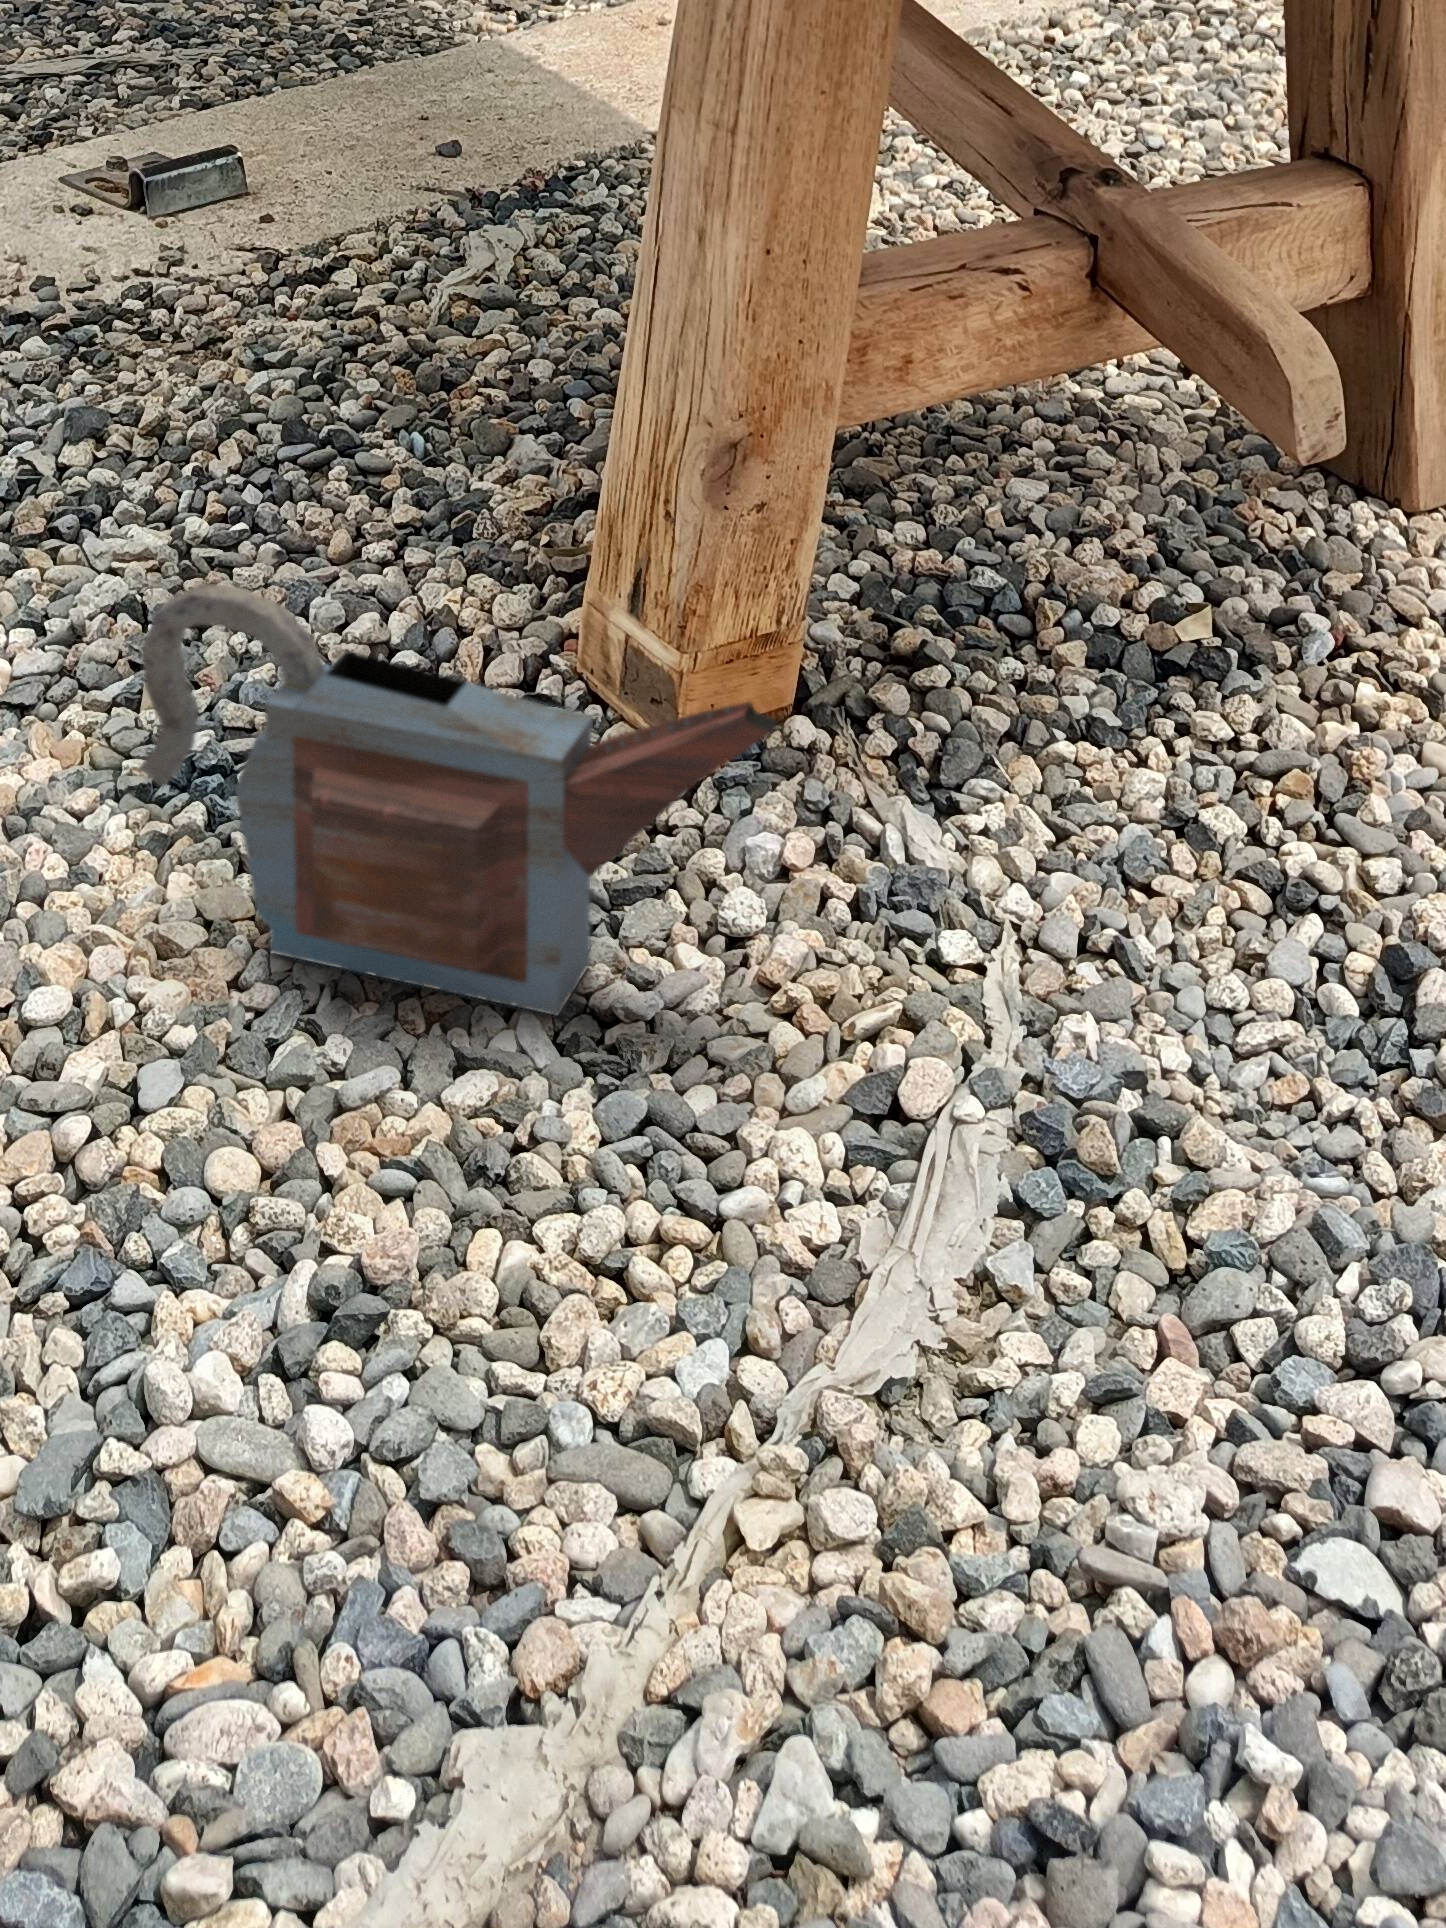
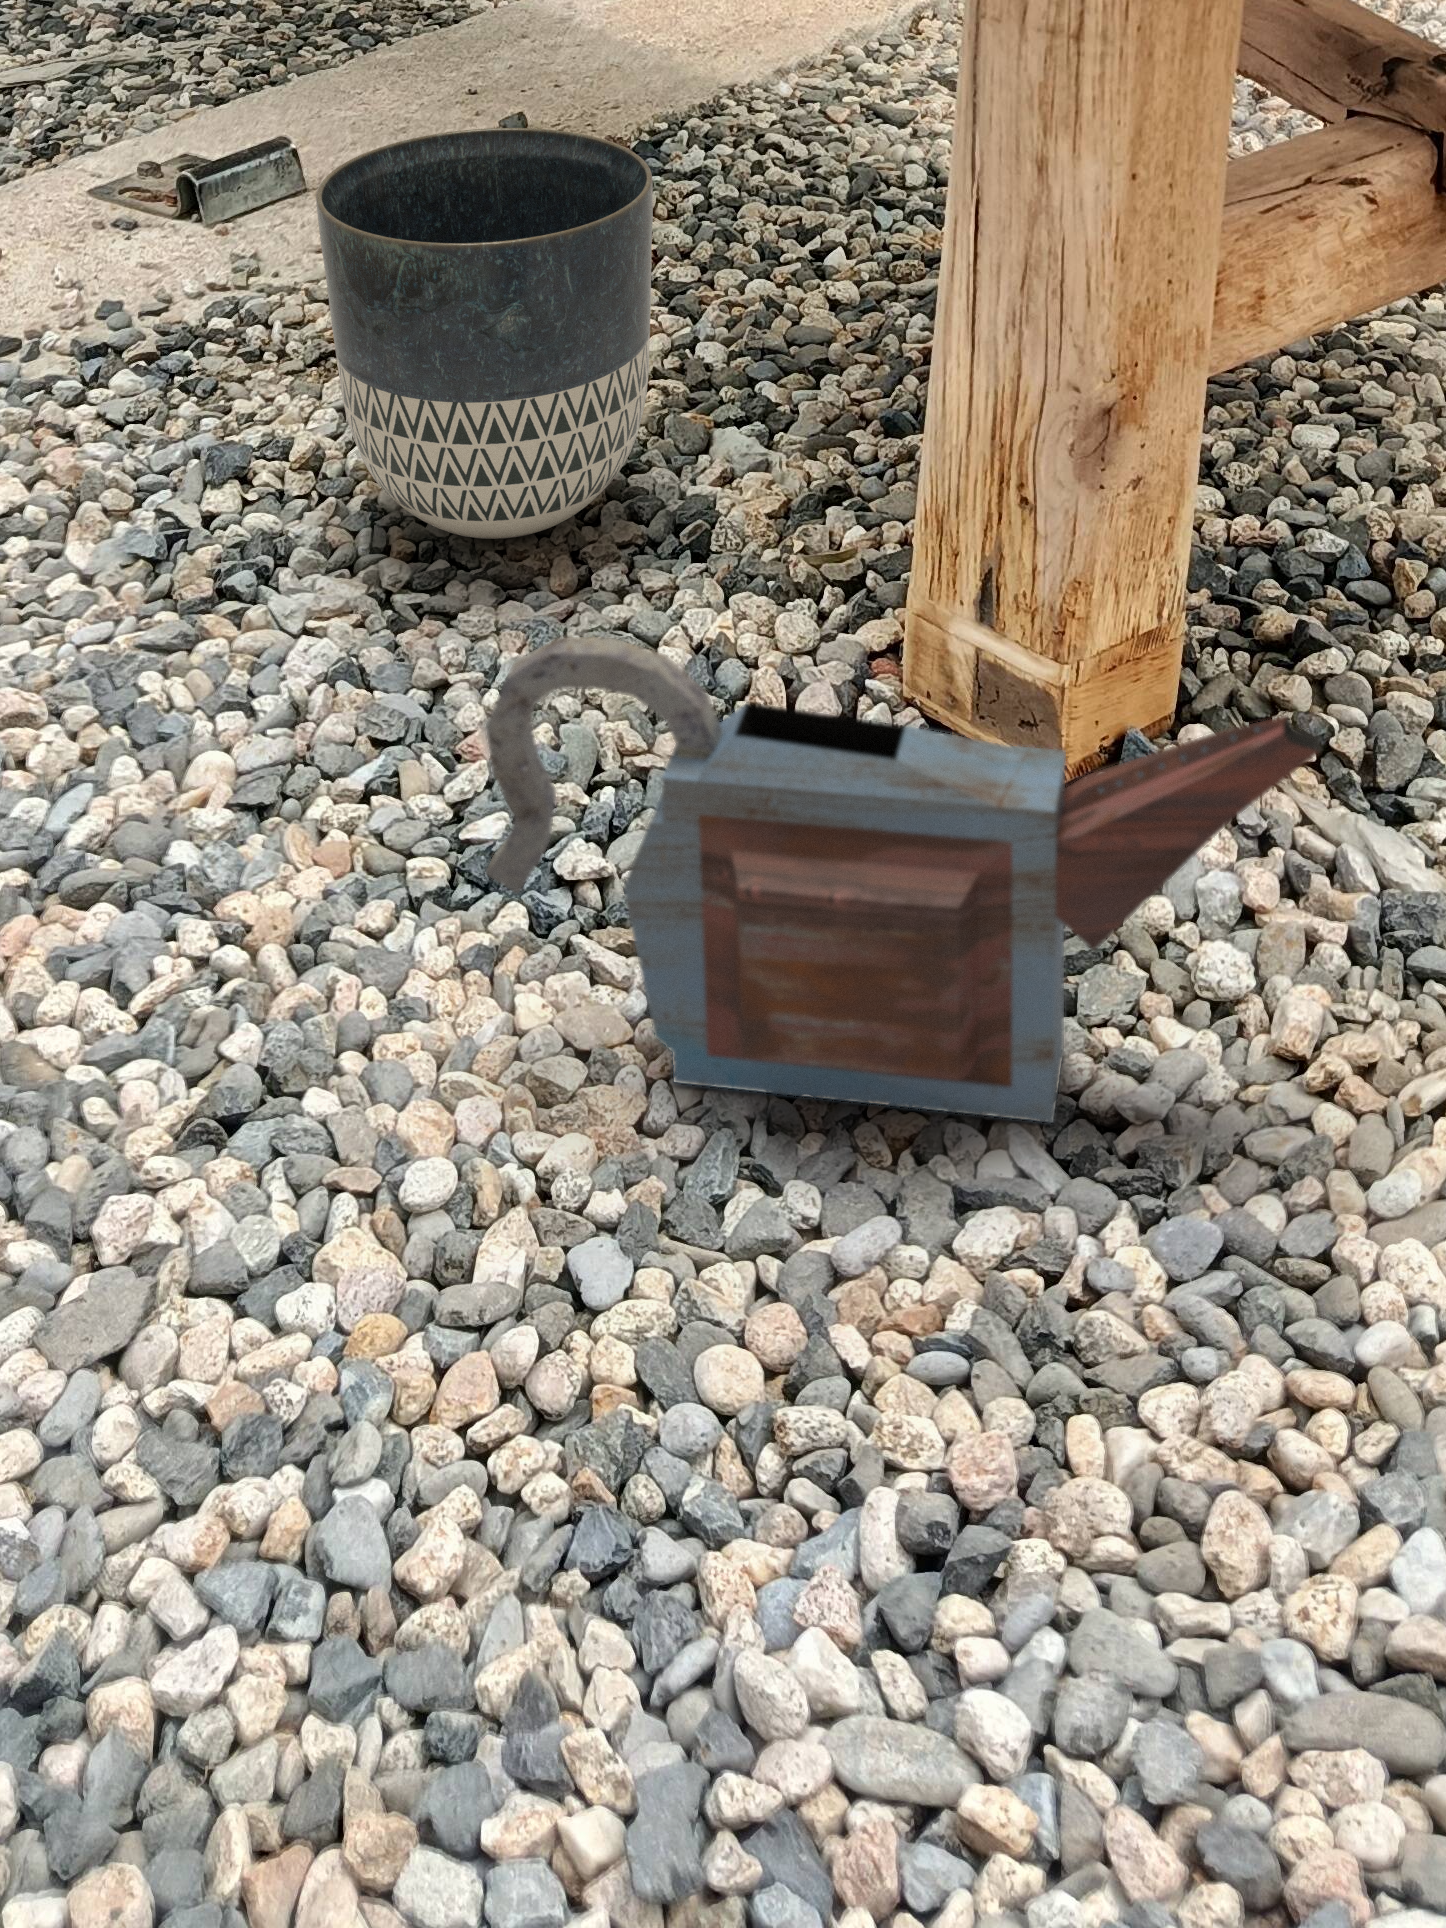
planter: none [157,159,446,510] -> present [316,128,653,539]

